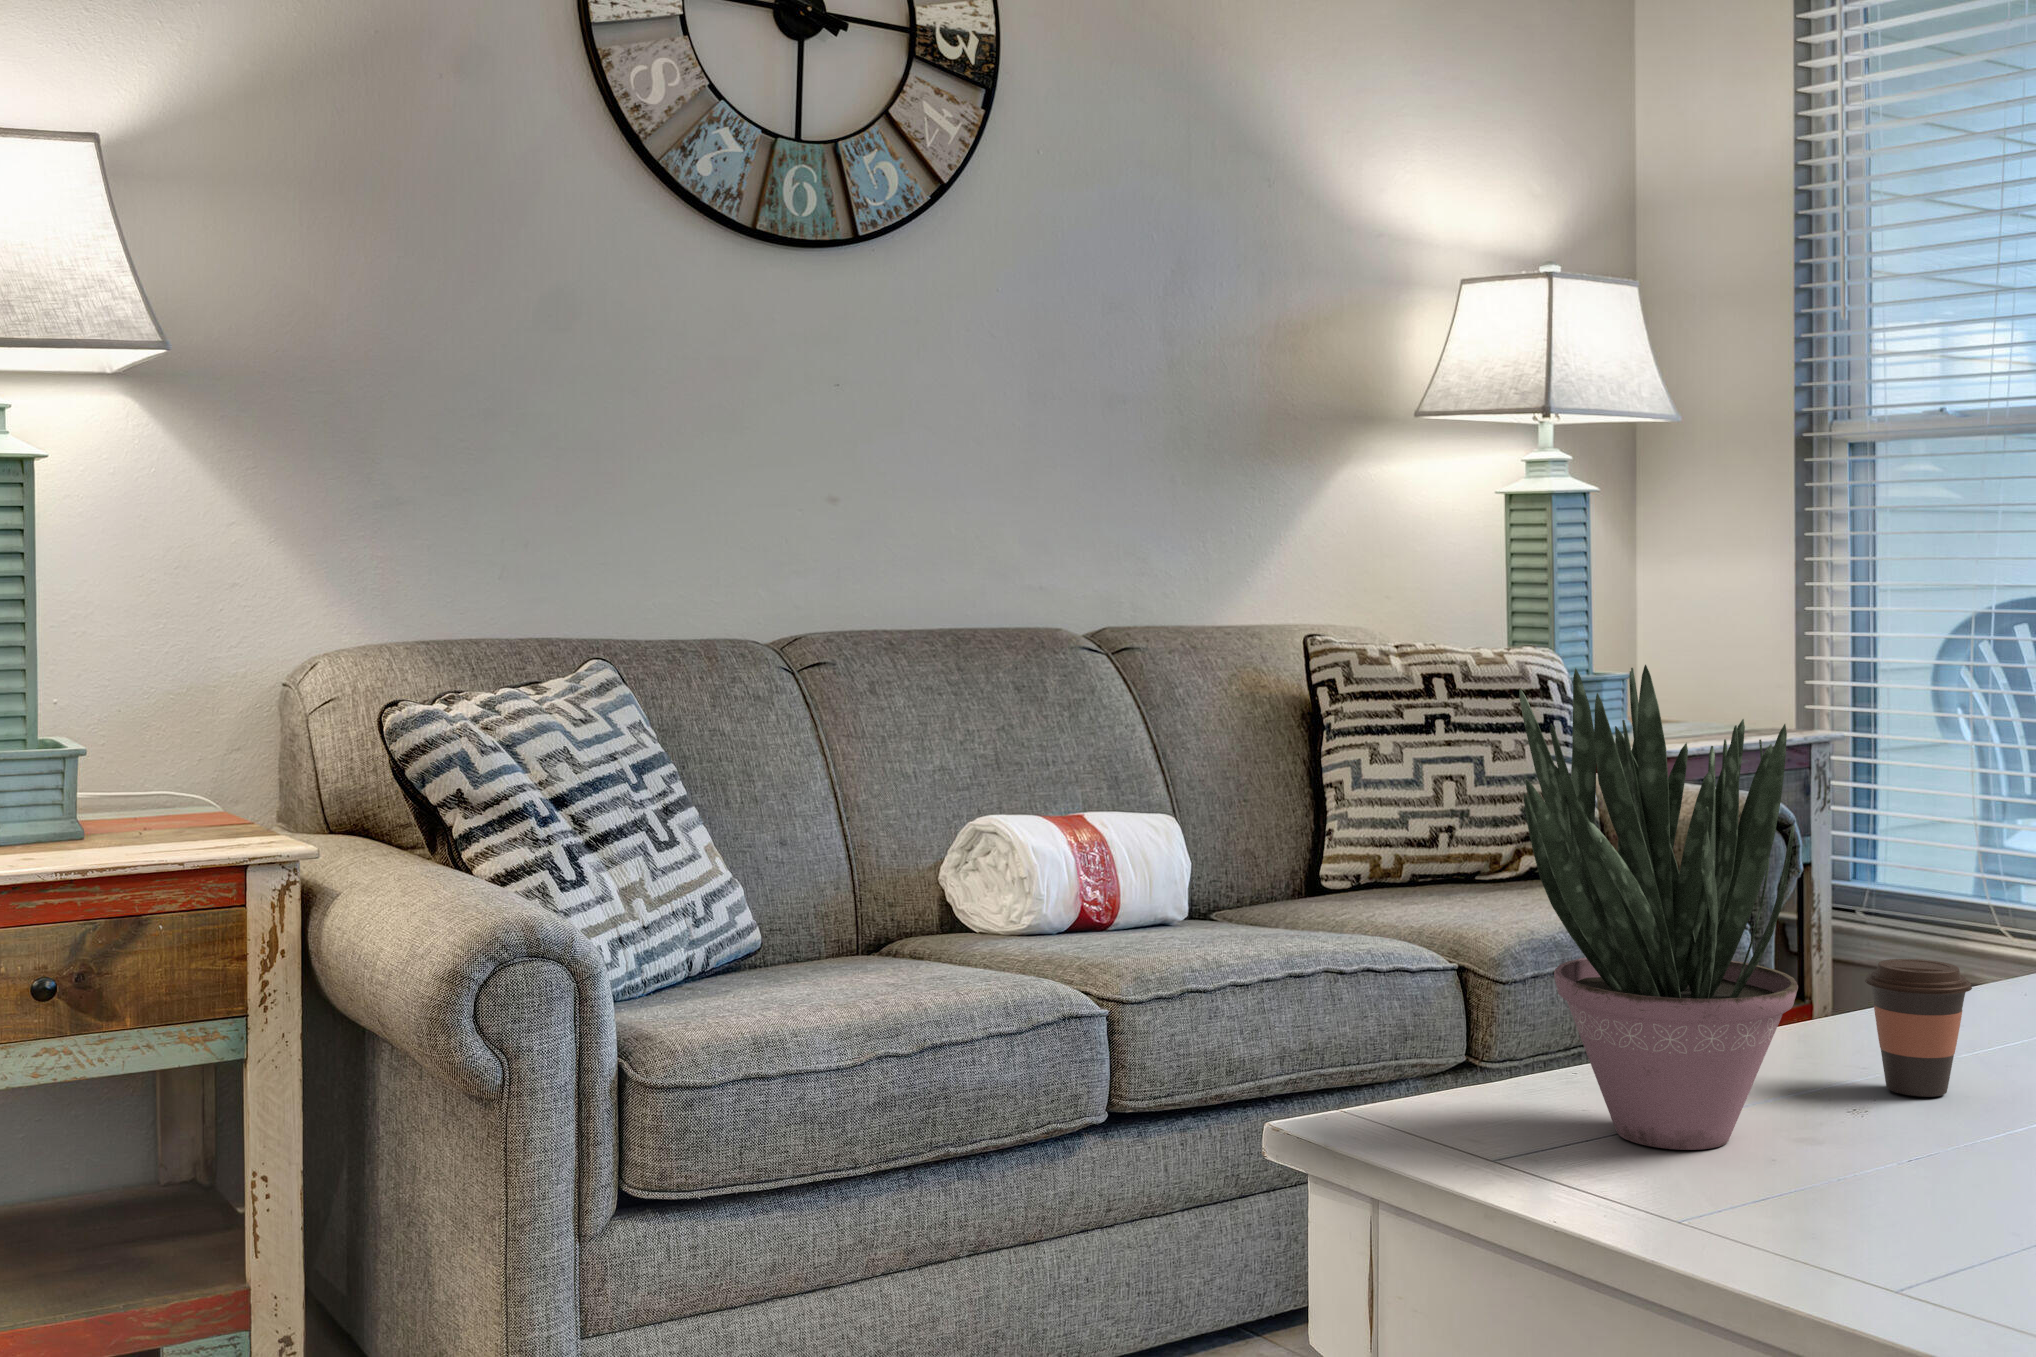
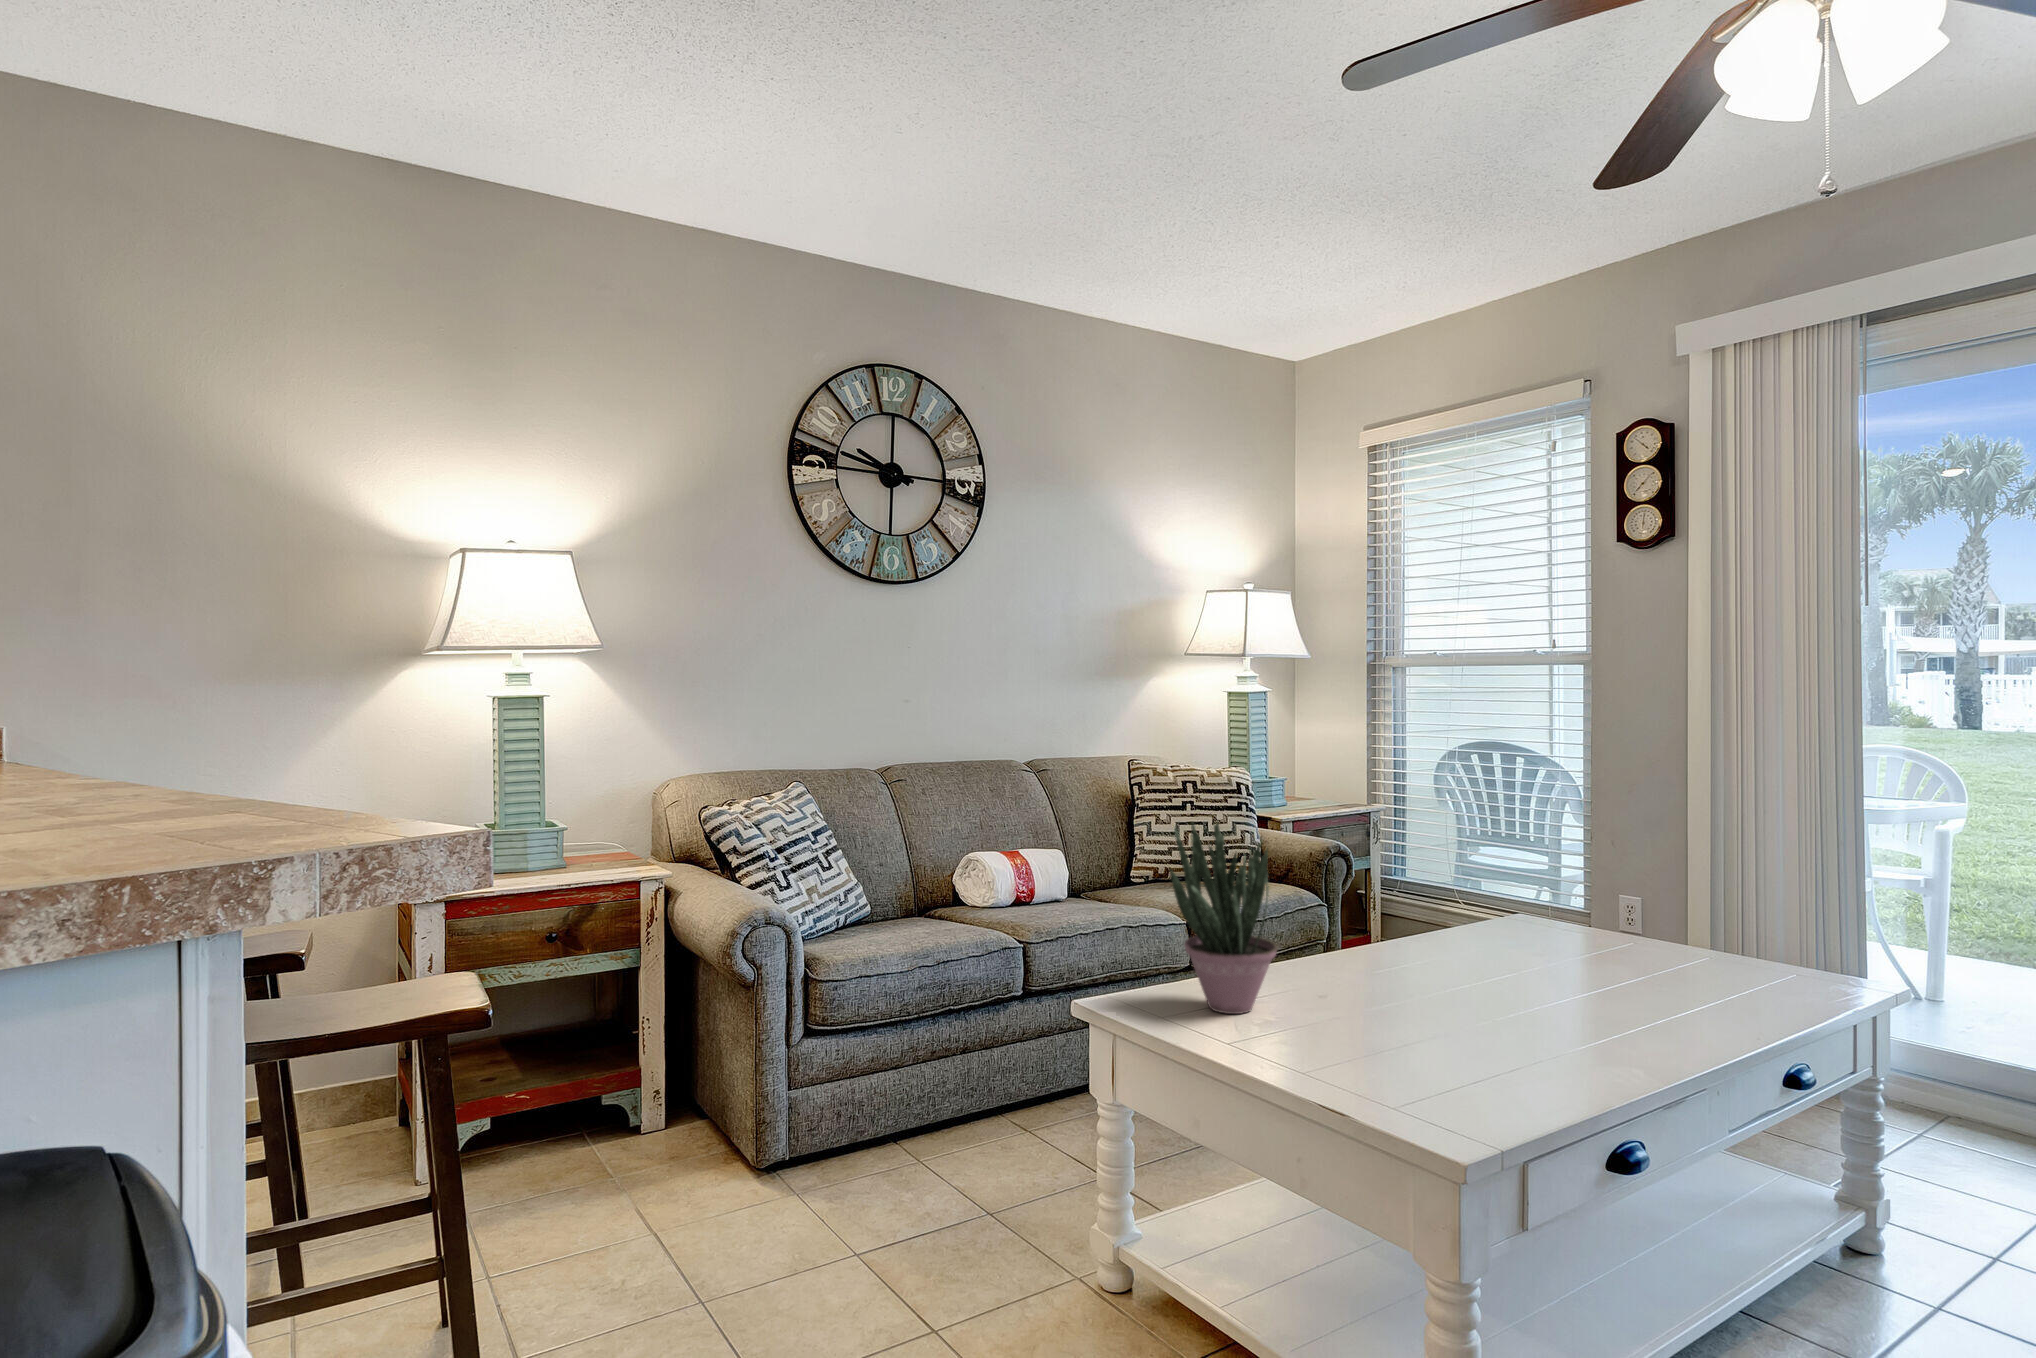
coffee cup: present [1865,959,1972,1097] -> none [1317,935,1358,992]

